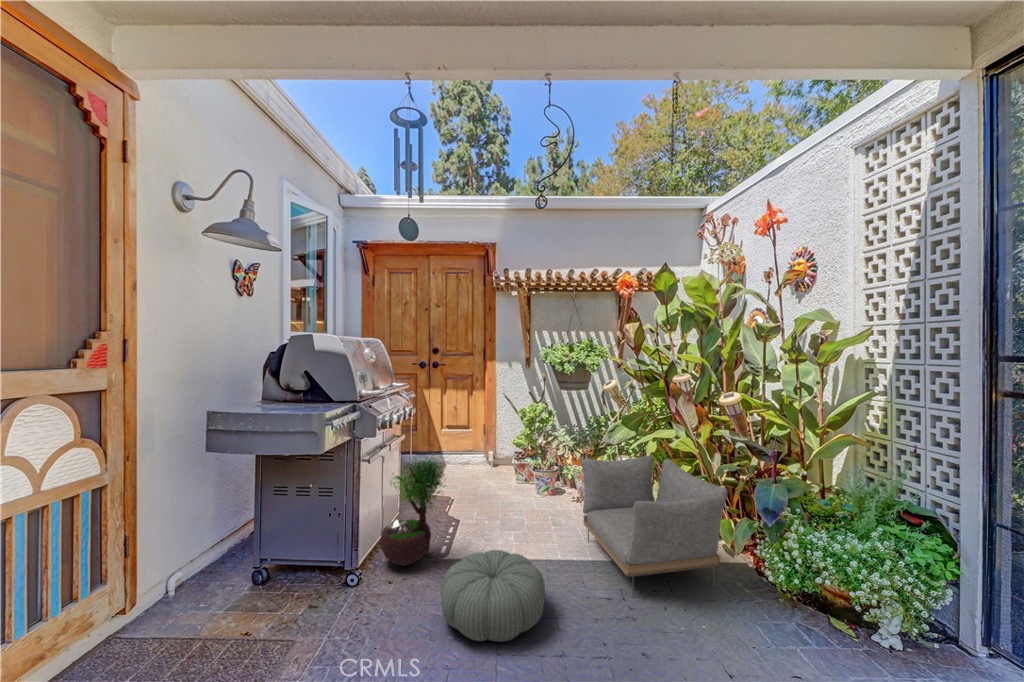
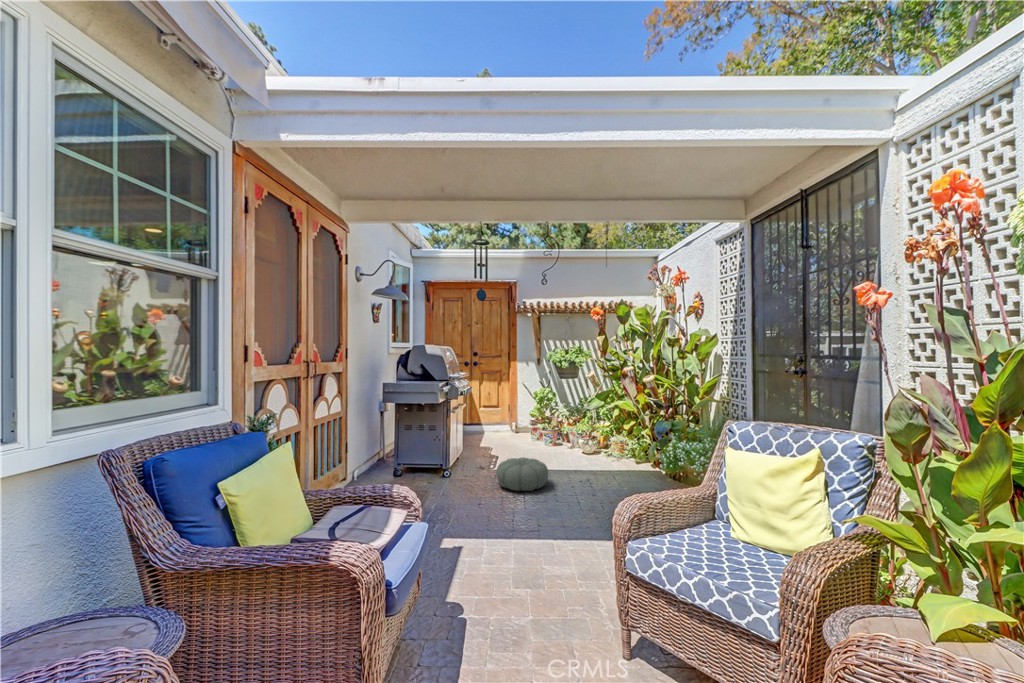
armchair: present [582,456,728,598] -> none [571,415,646,481]
potted tree: present [381,457,445,565] -> none [459,409,495,471]

